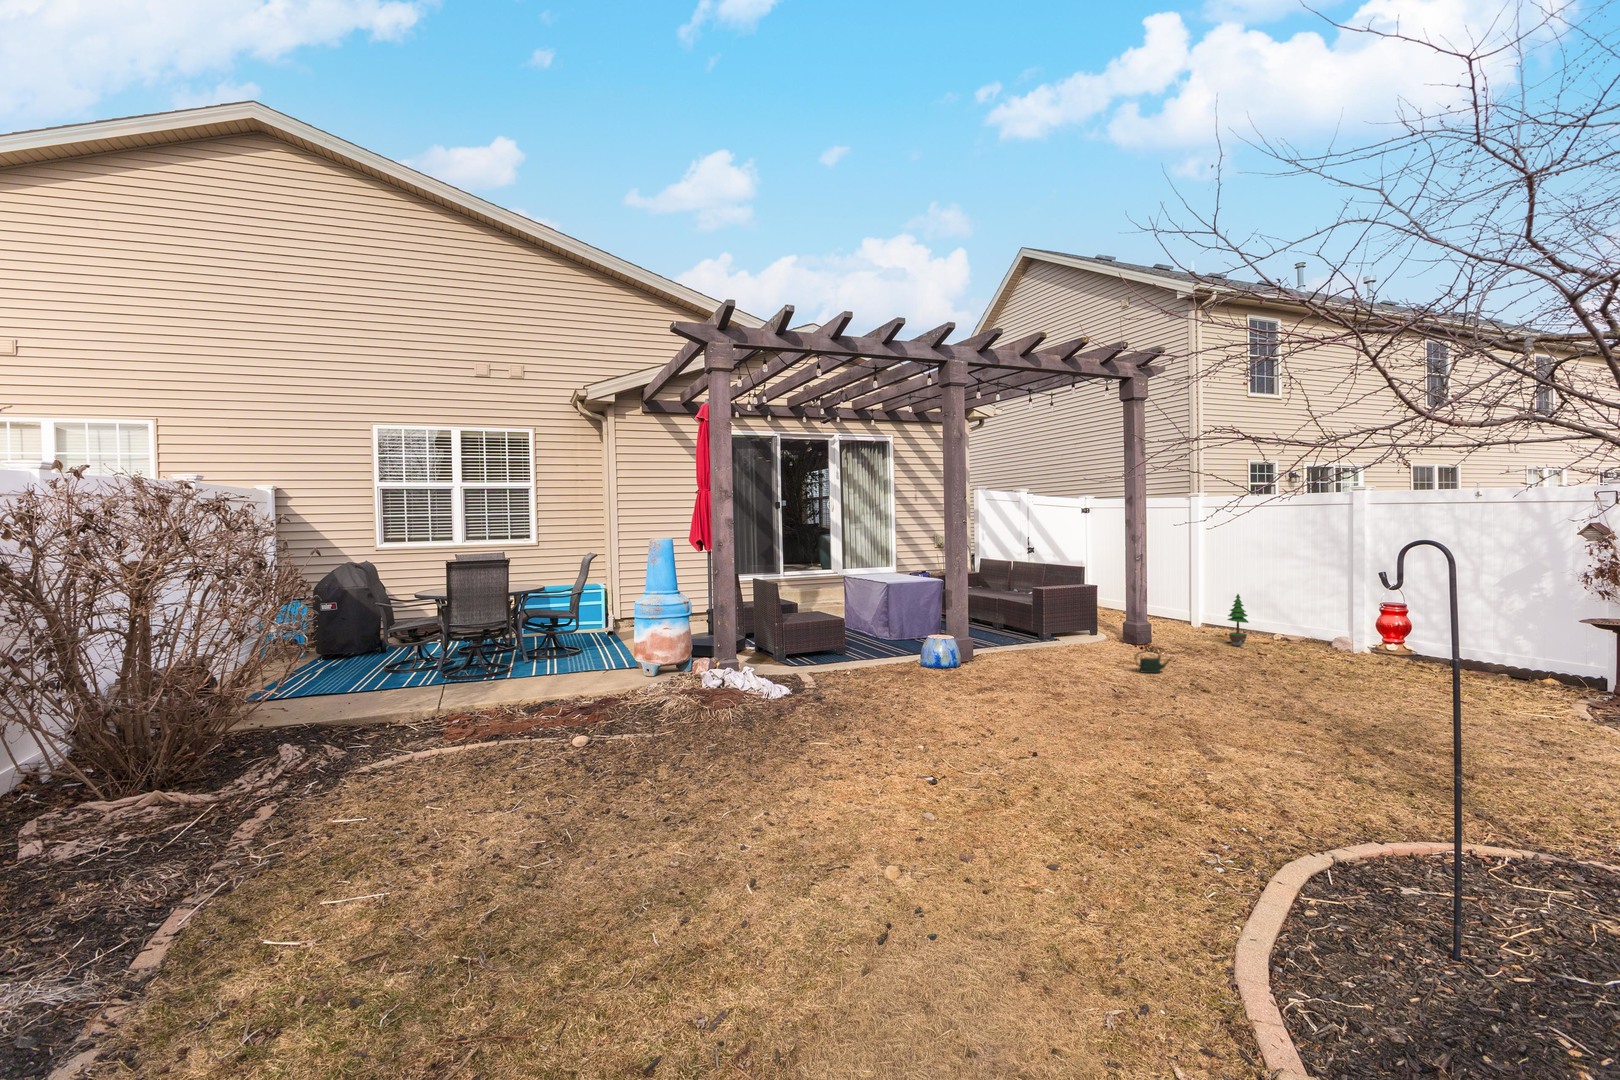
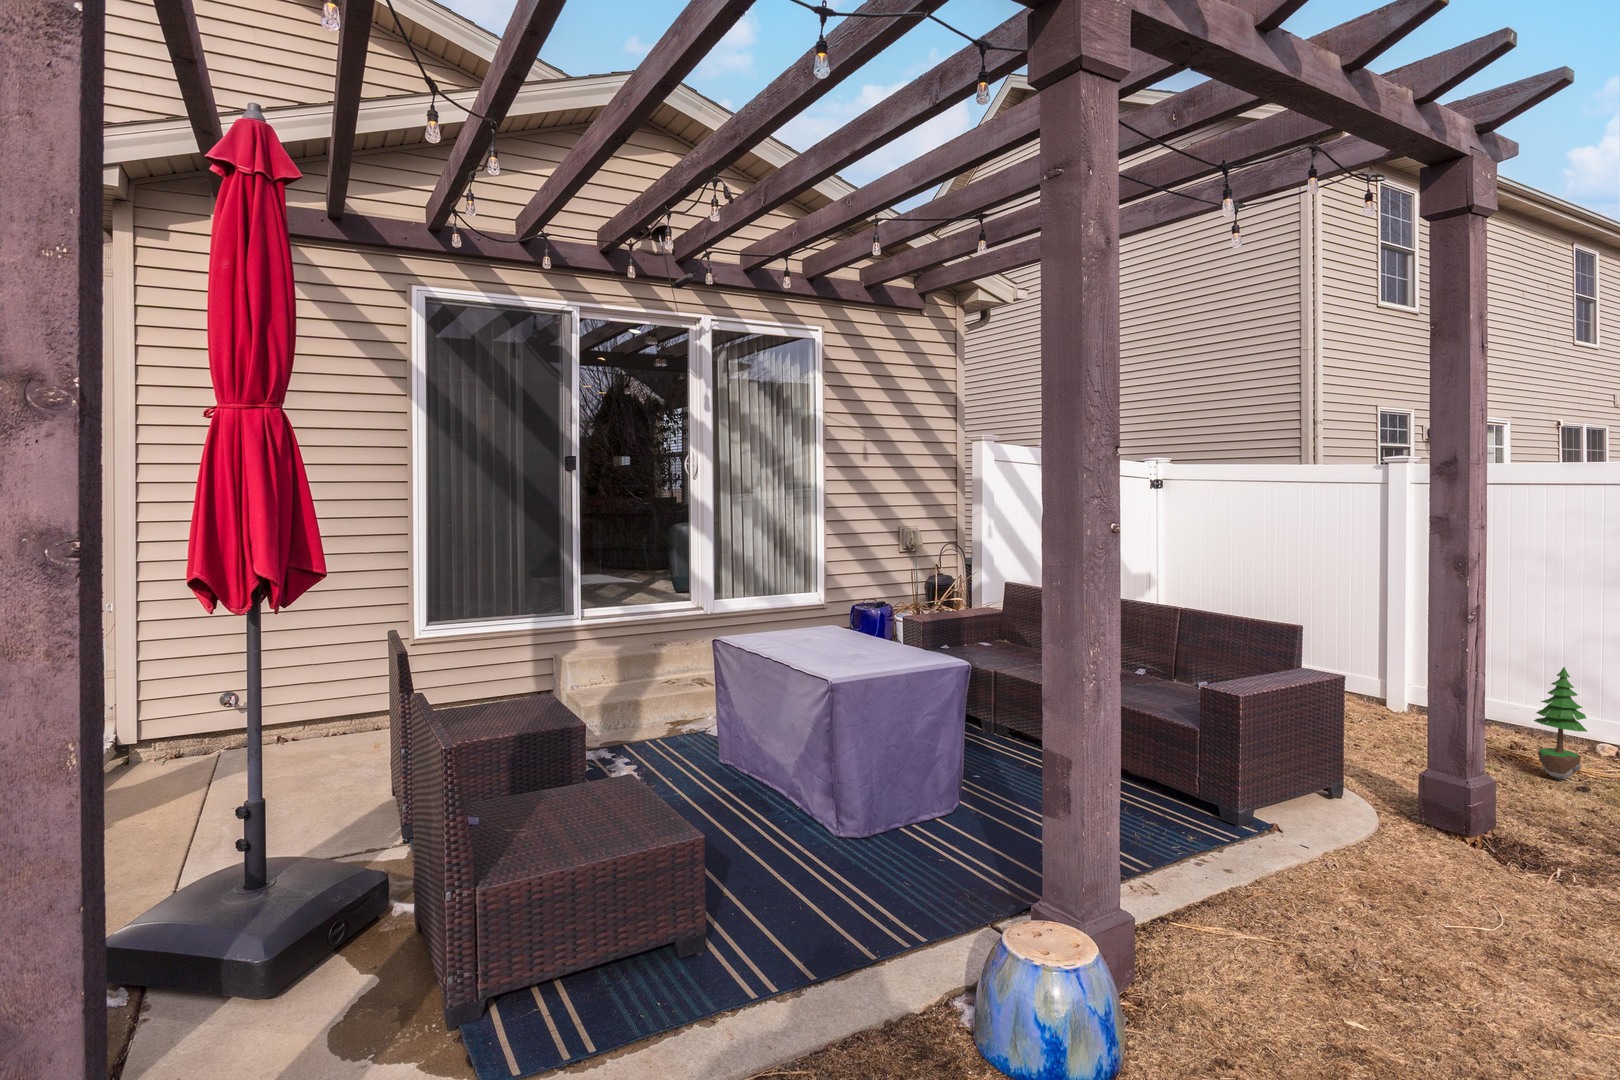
watering can: present [1134,651,1171,673] -> none [1476,858,1580,921]

